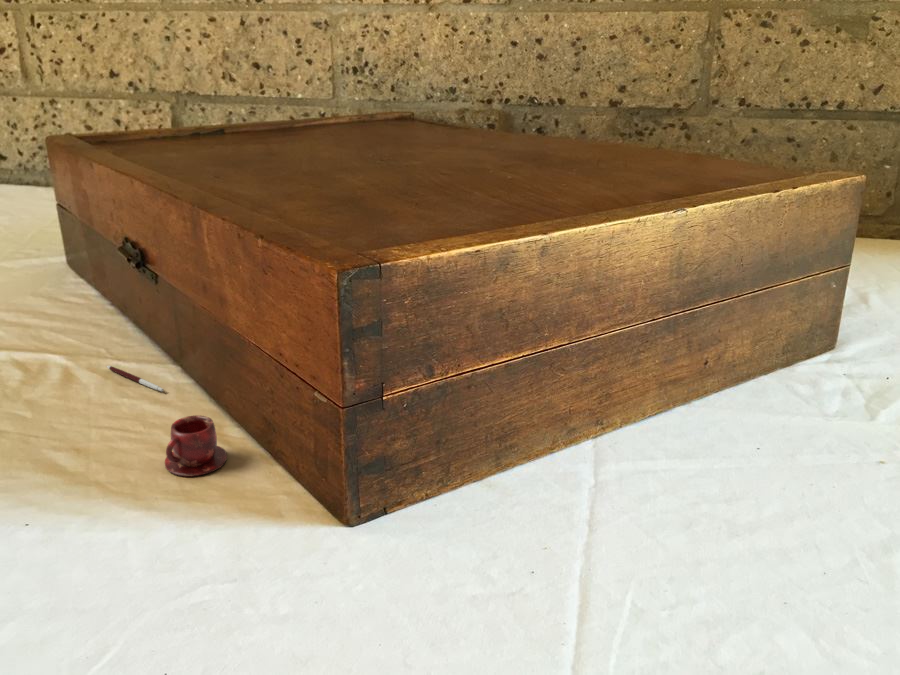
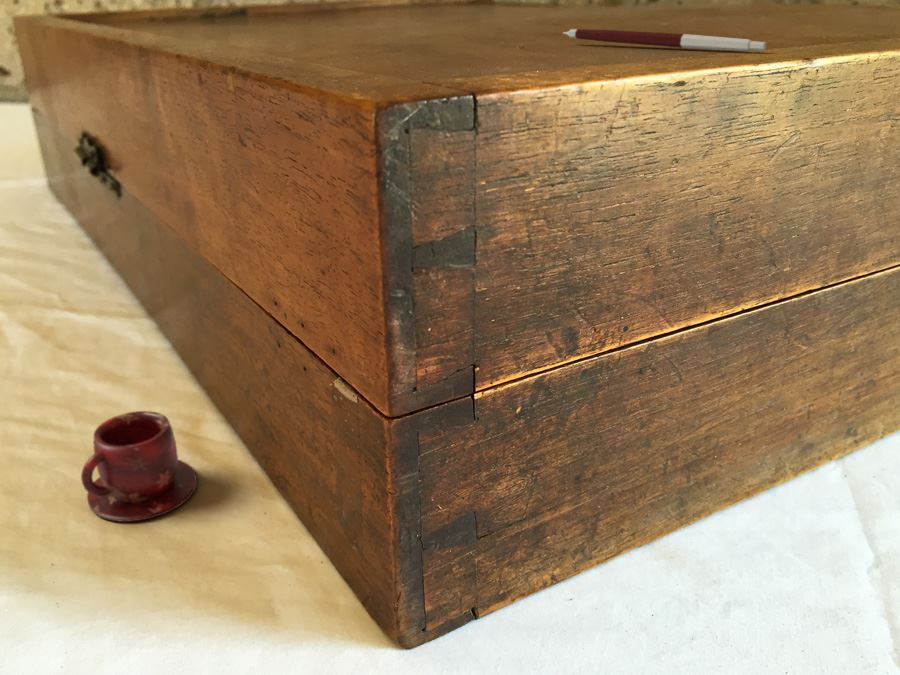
pen: present [107,366,164,391] -> present [563,29,766,51]

